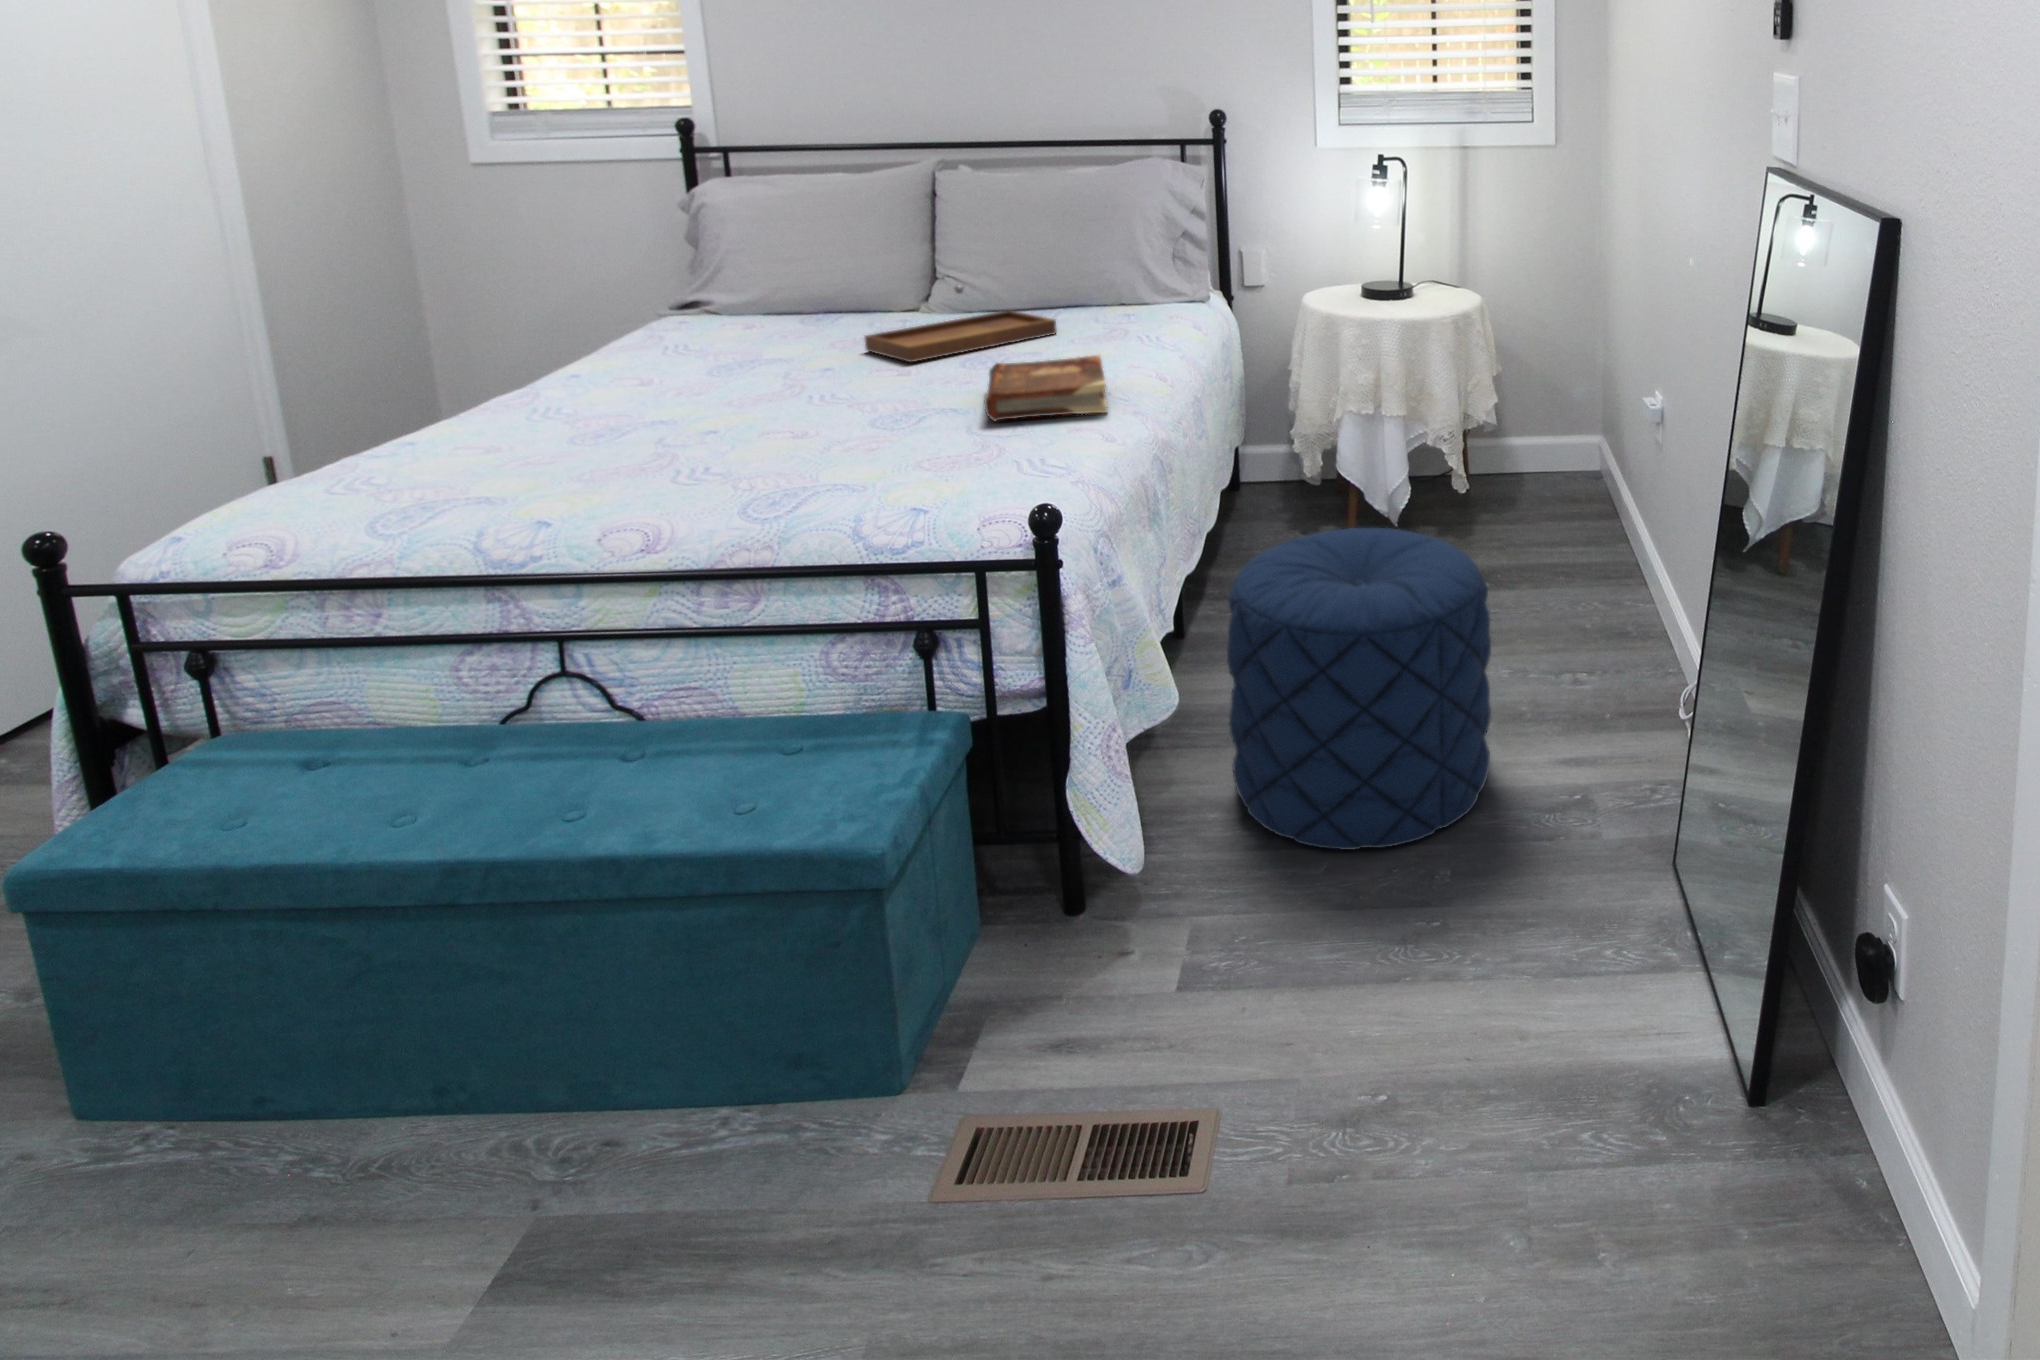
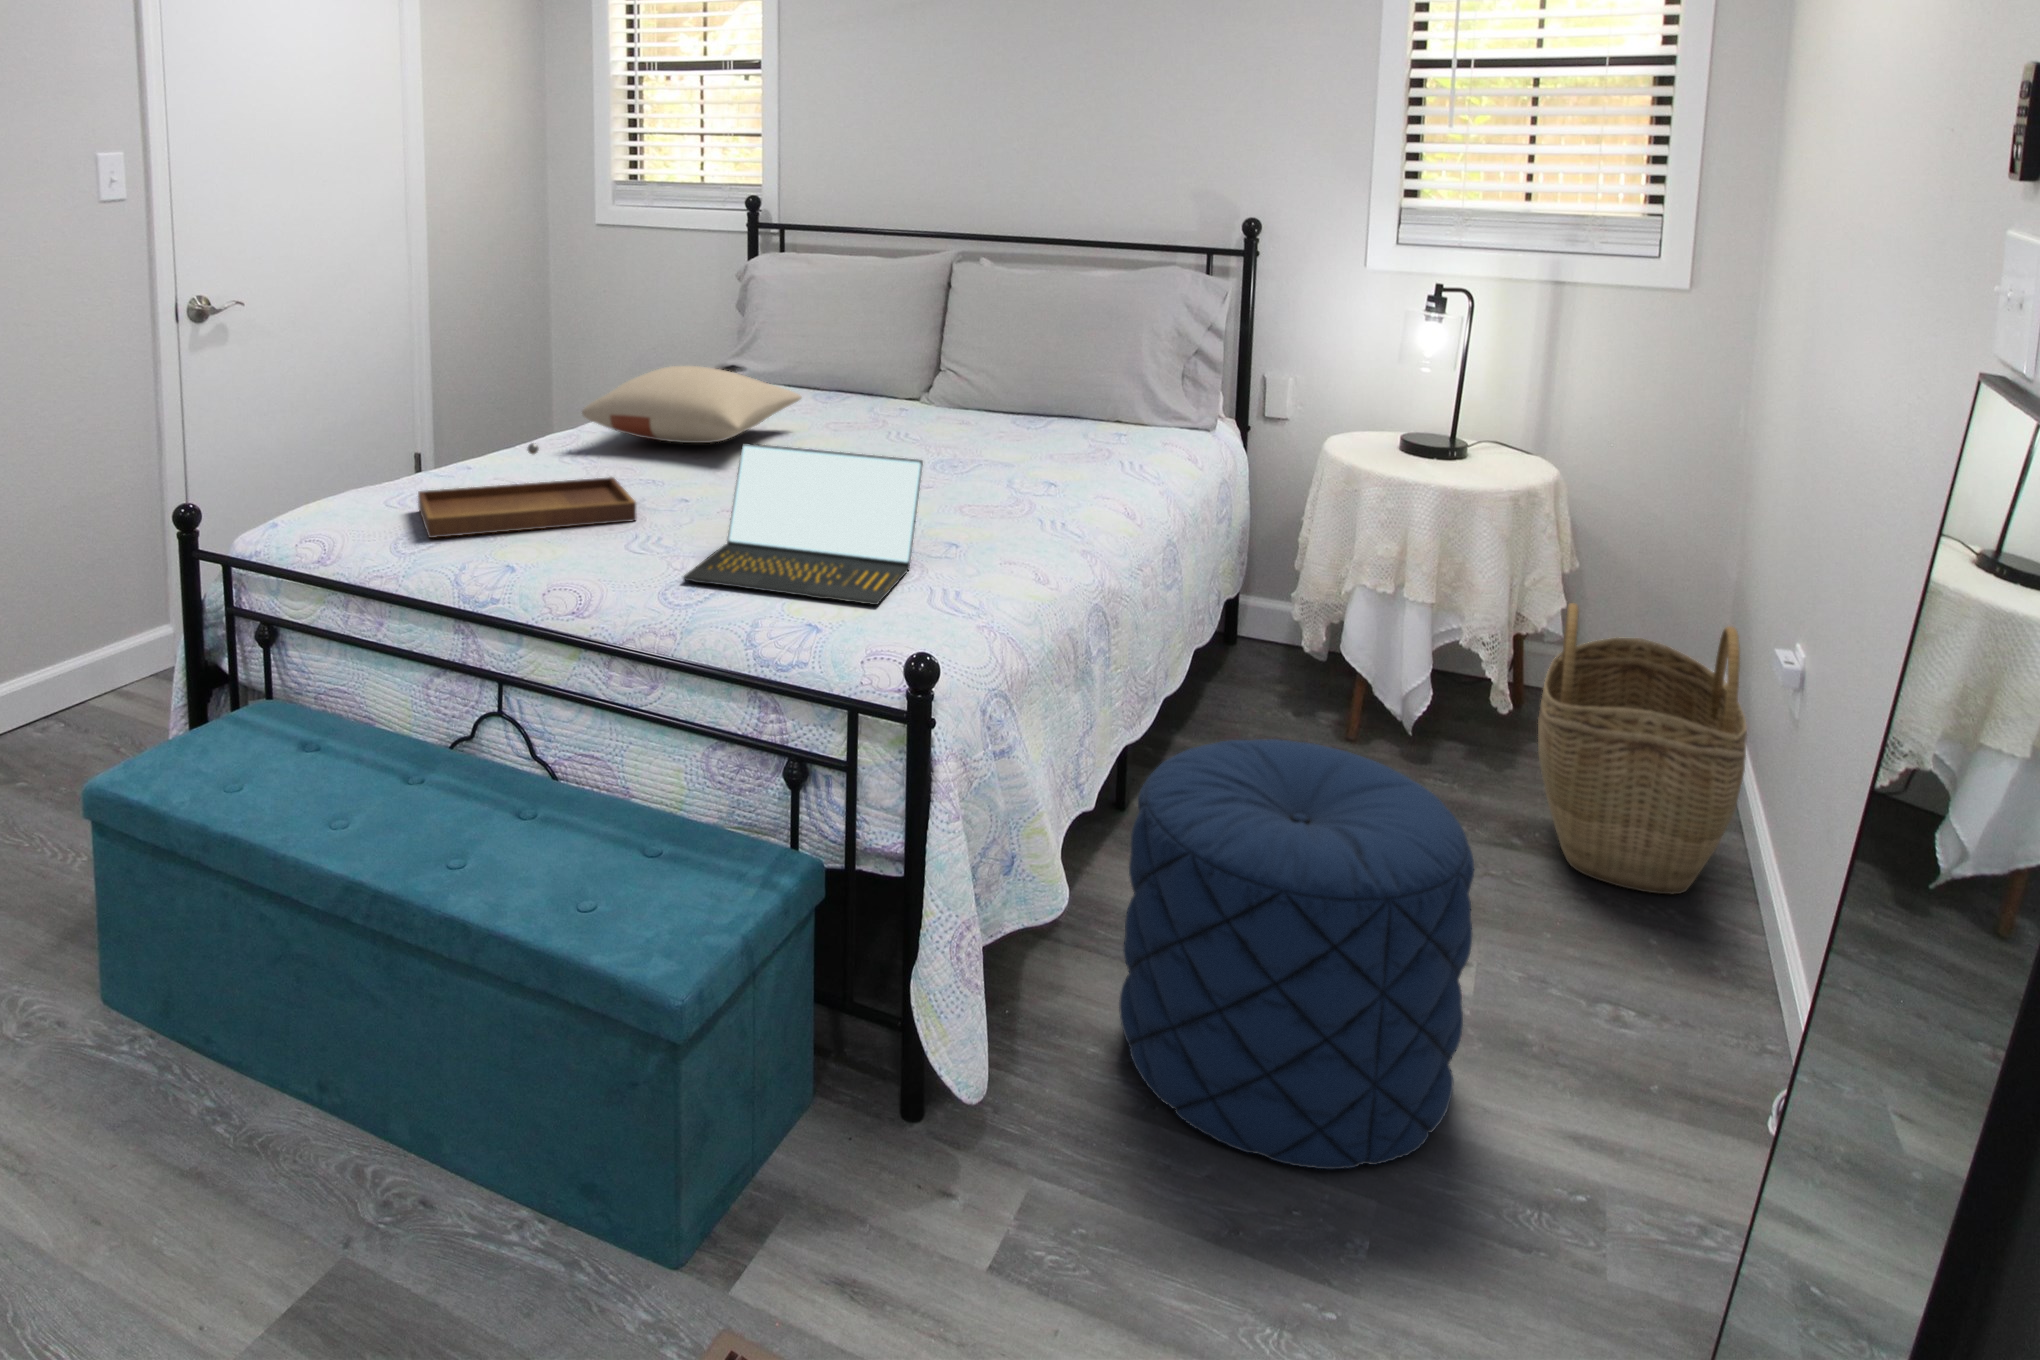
tray: present [865,285,1057,362] -> present [418,443,636,538]
pillow: none [554,297,806,379] -> present [582,366,802,443]
laptop: none [758,346,987,496] -> present [683,443,923,605]
book: present [984,355,1108,422] -> none [922,474,1060,550]
woven basket: none [1496,391,1632,600] -> present [1538,603,1747,894]

